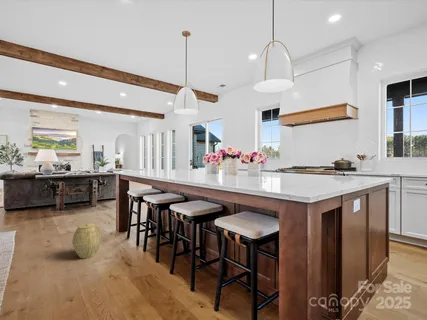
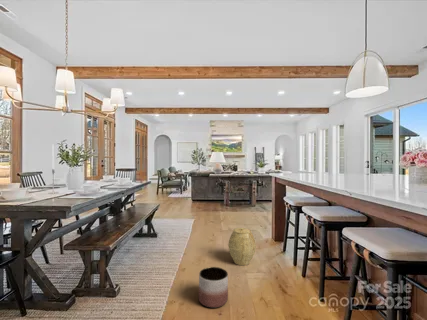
planter: none [44,261,78,299] -> present [199,267,228,308]

